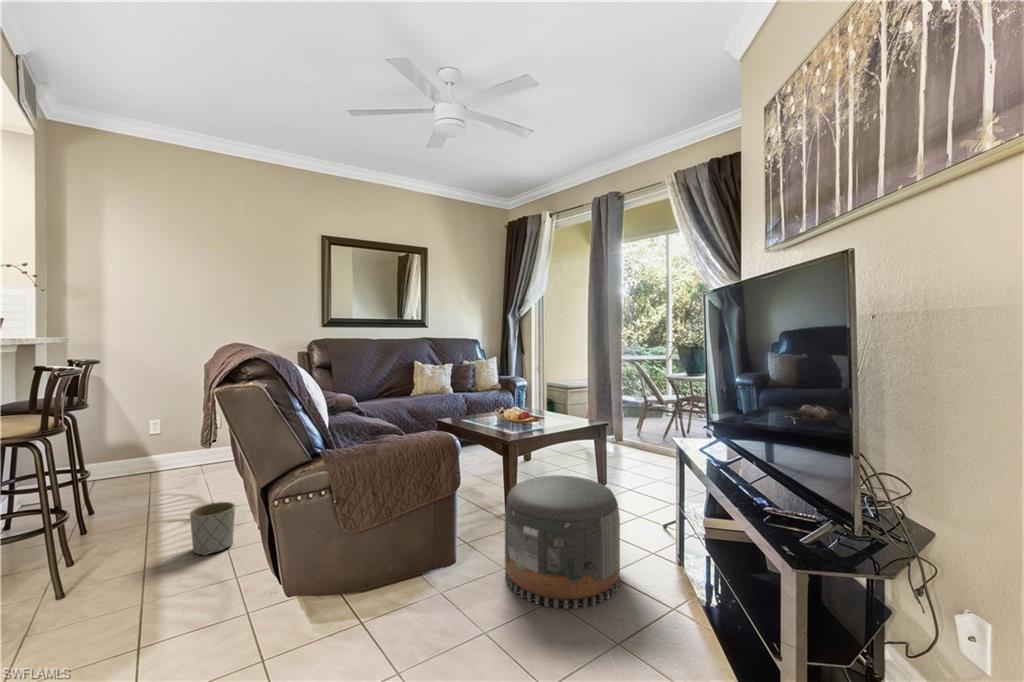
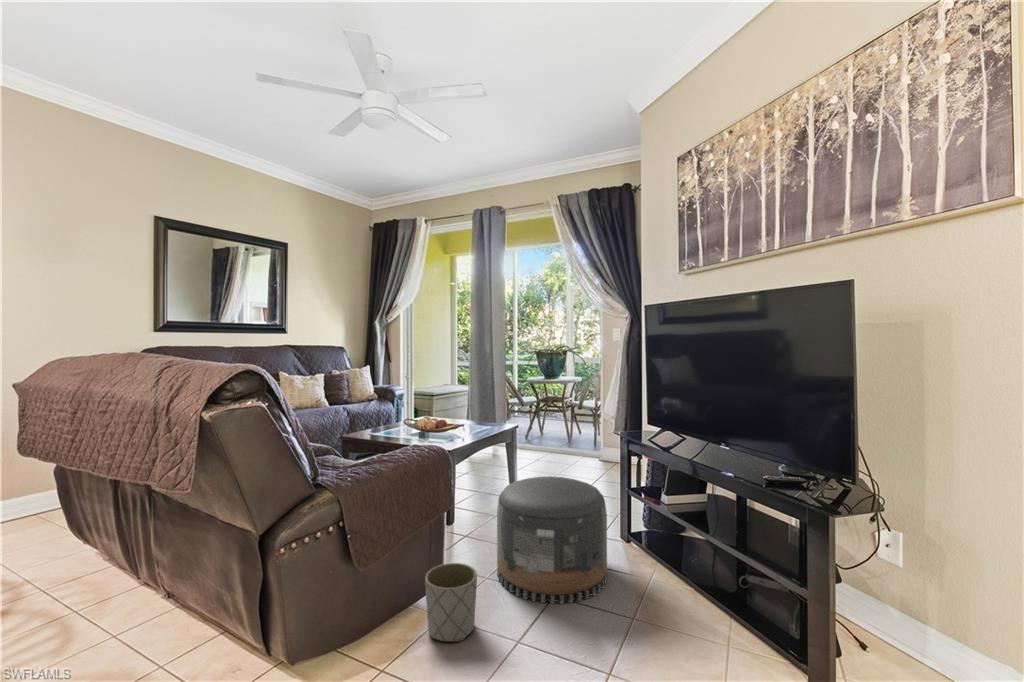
planter: present [190,502,235,555] -> present [425,563,477,642]

